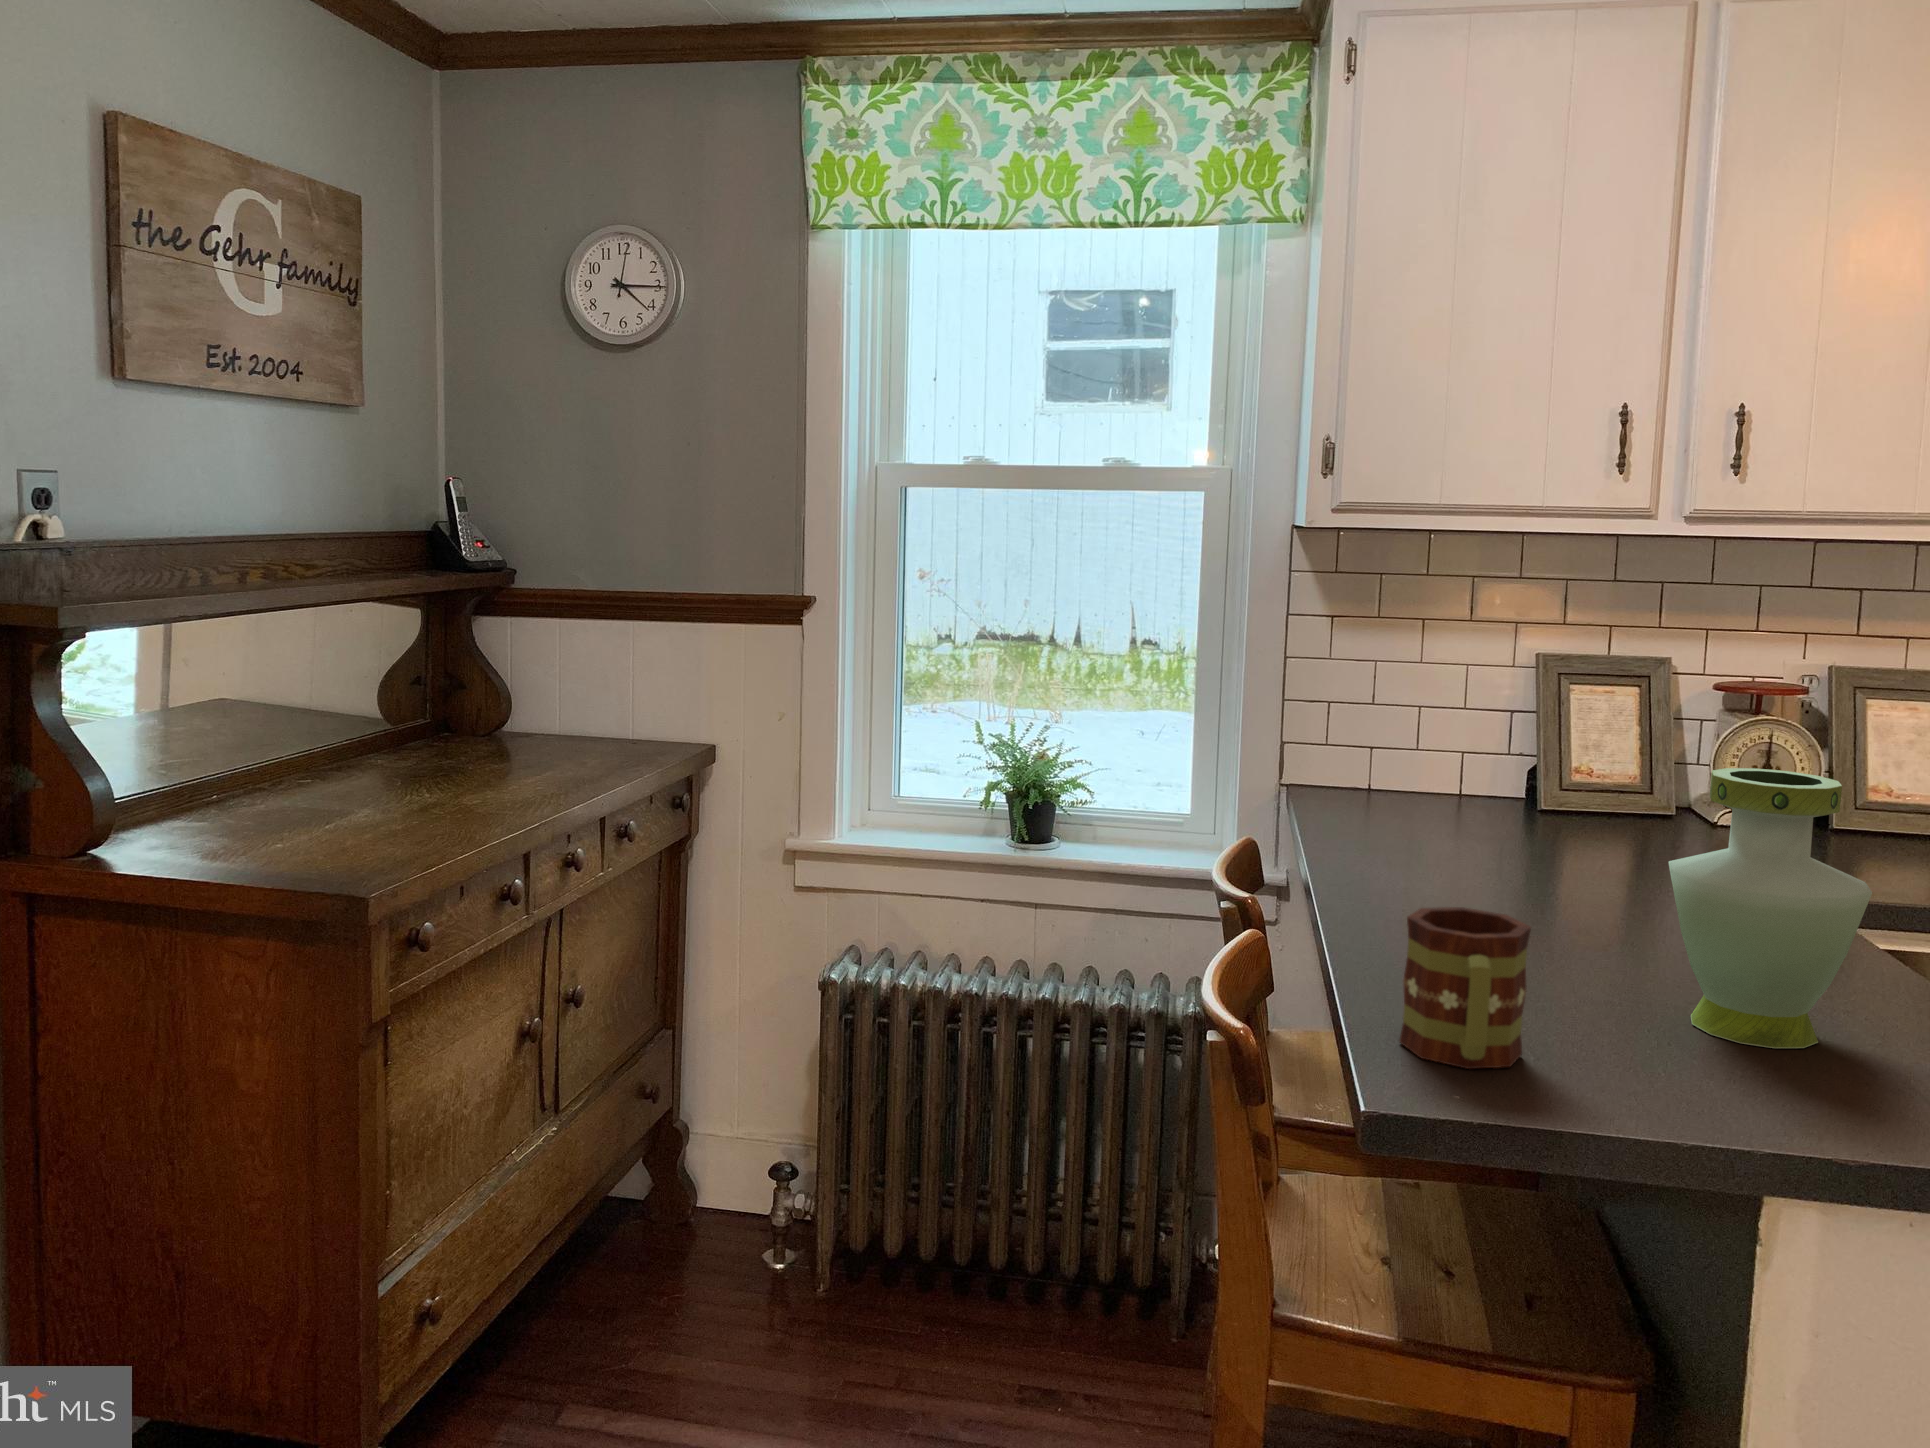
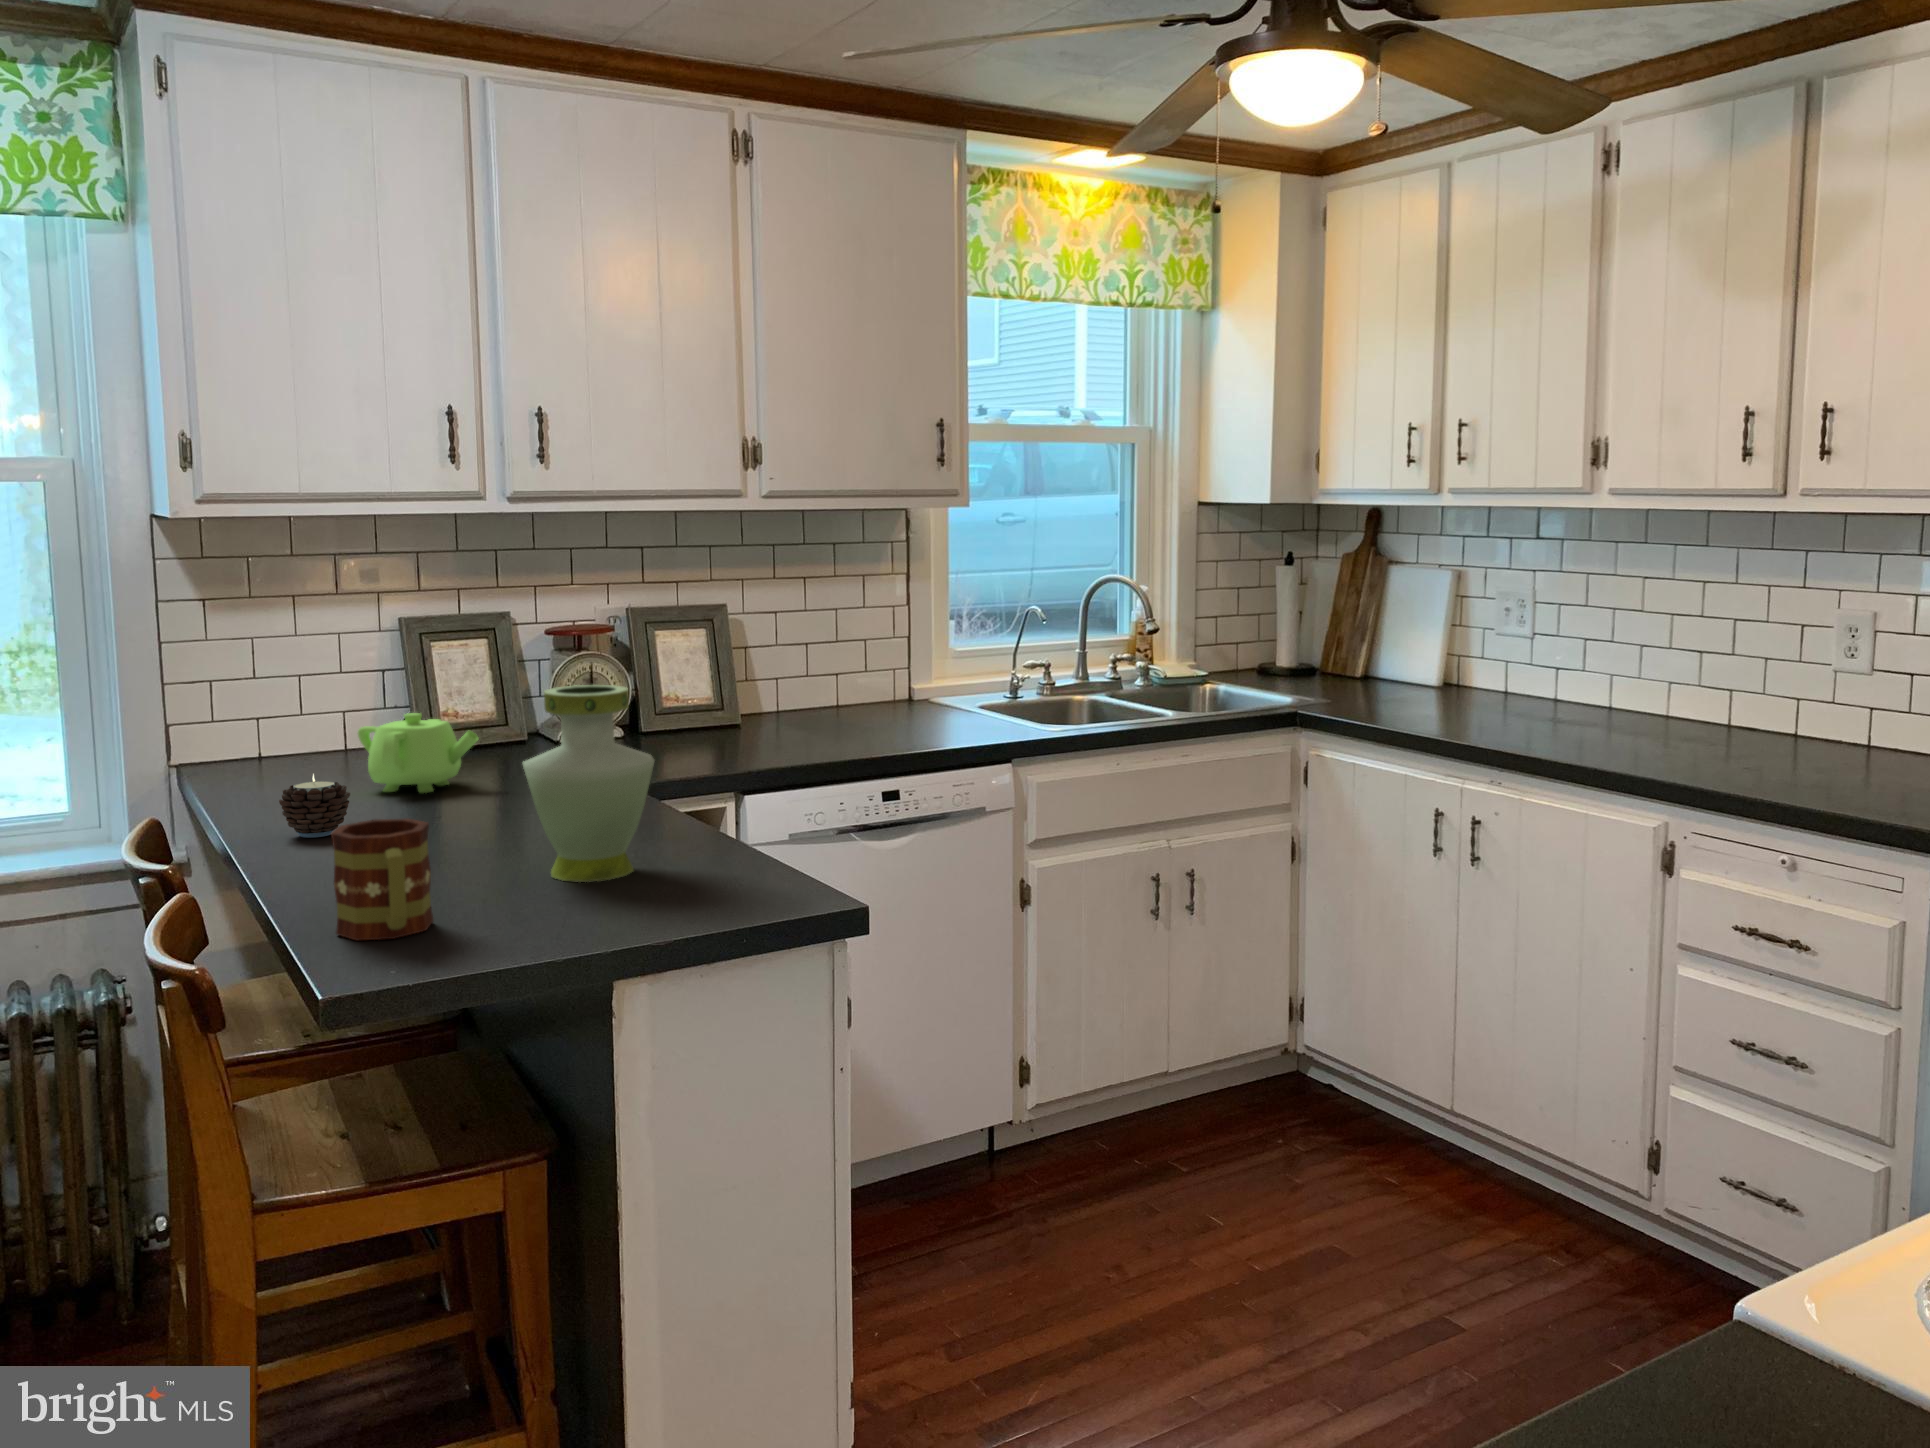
teapot: none [1471,766,1614,864] -> present [358,713,479,793]
candle: none [1370,825,1450,899] -> present [279,774,350,838]

